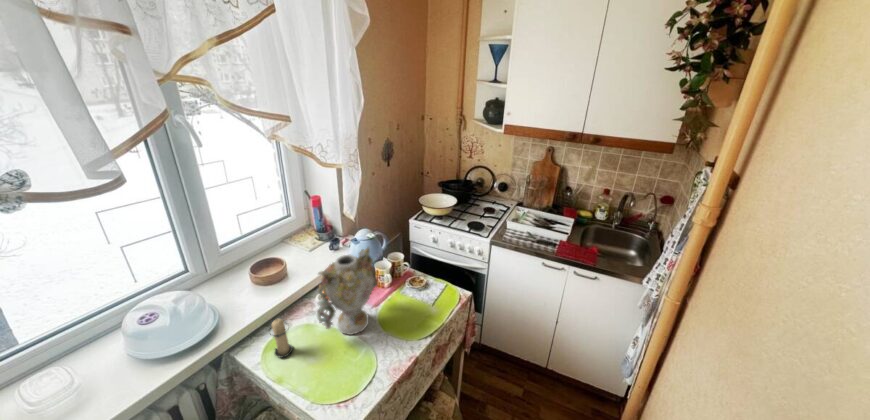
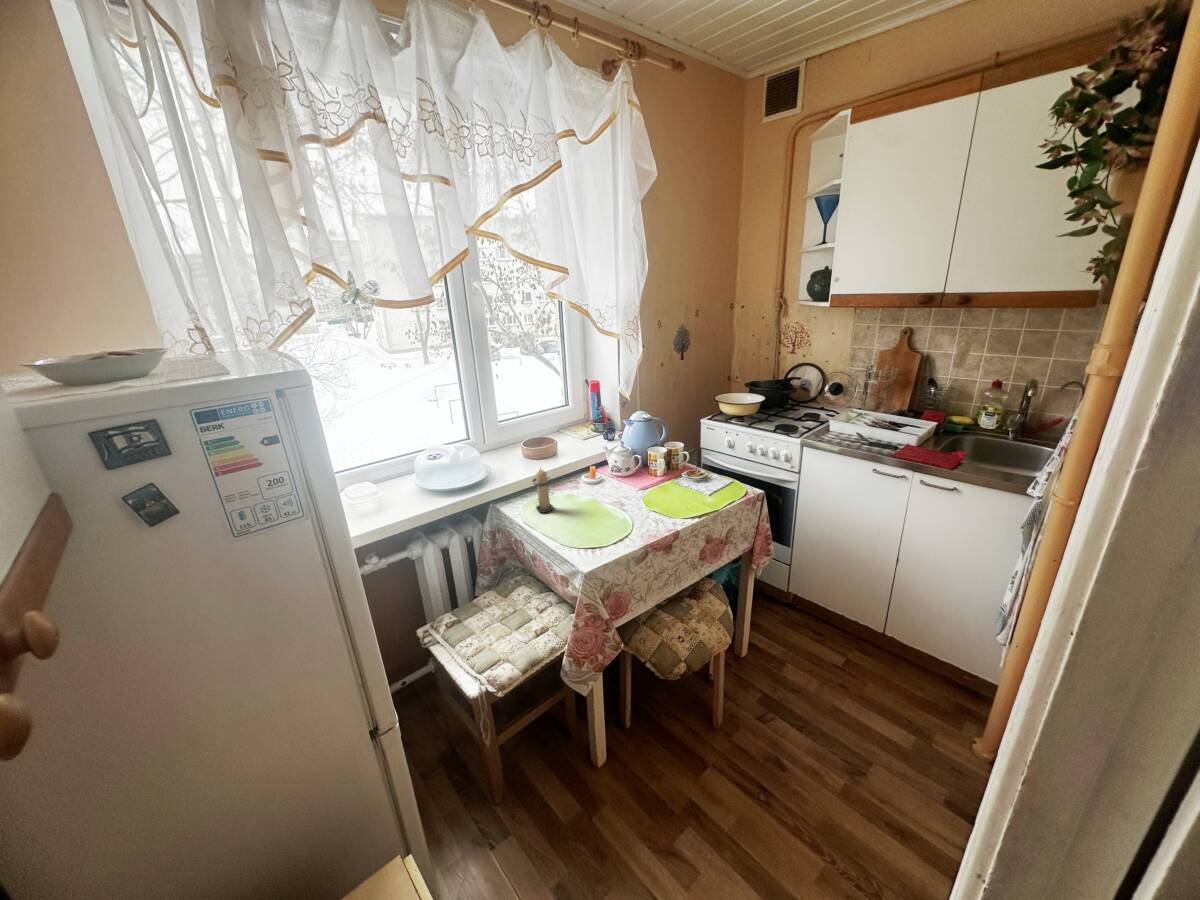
vase: present [317,247,377,335] -> none [578,409,645,506]

